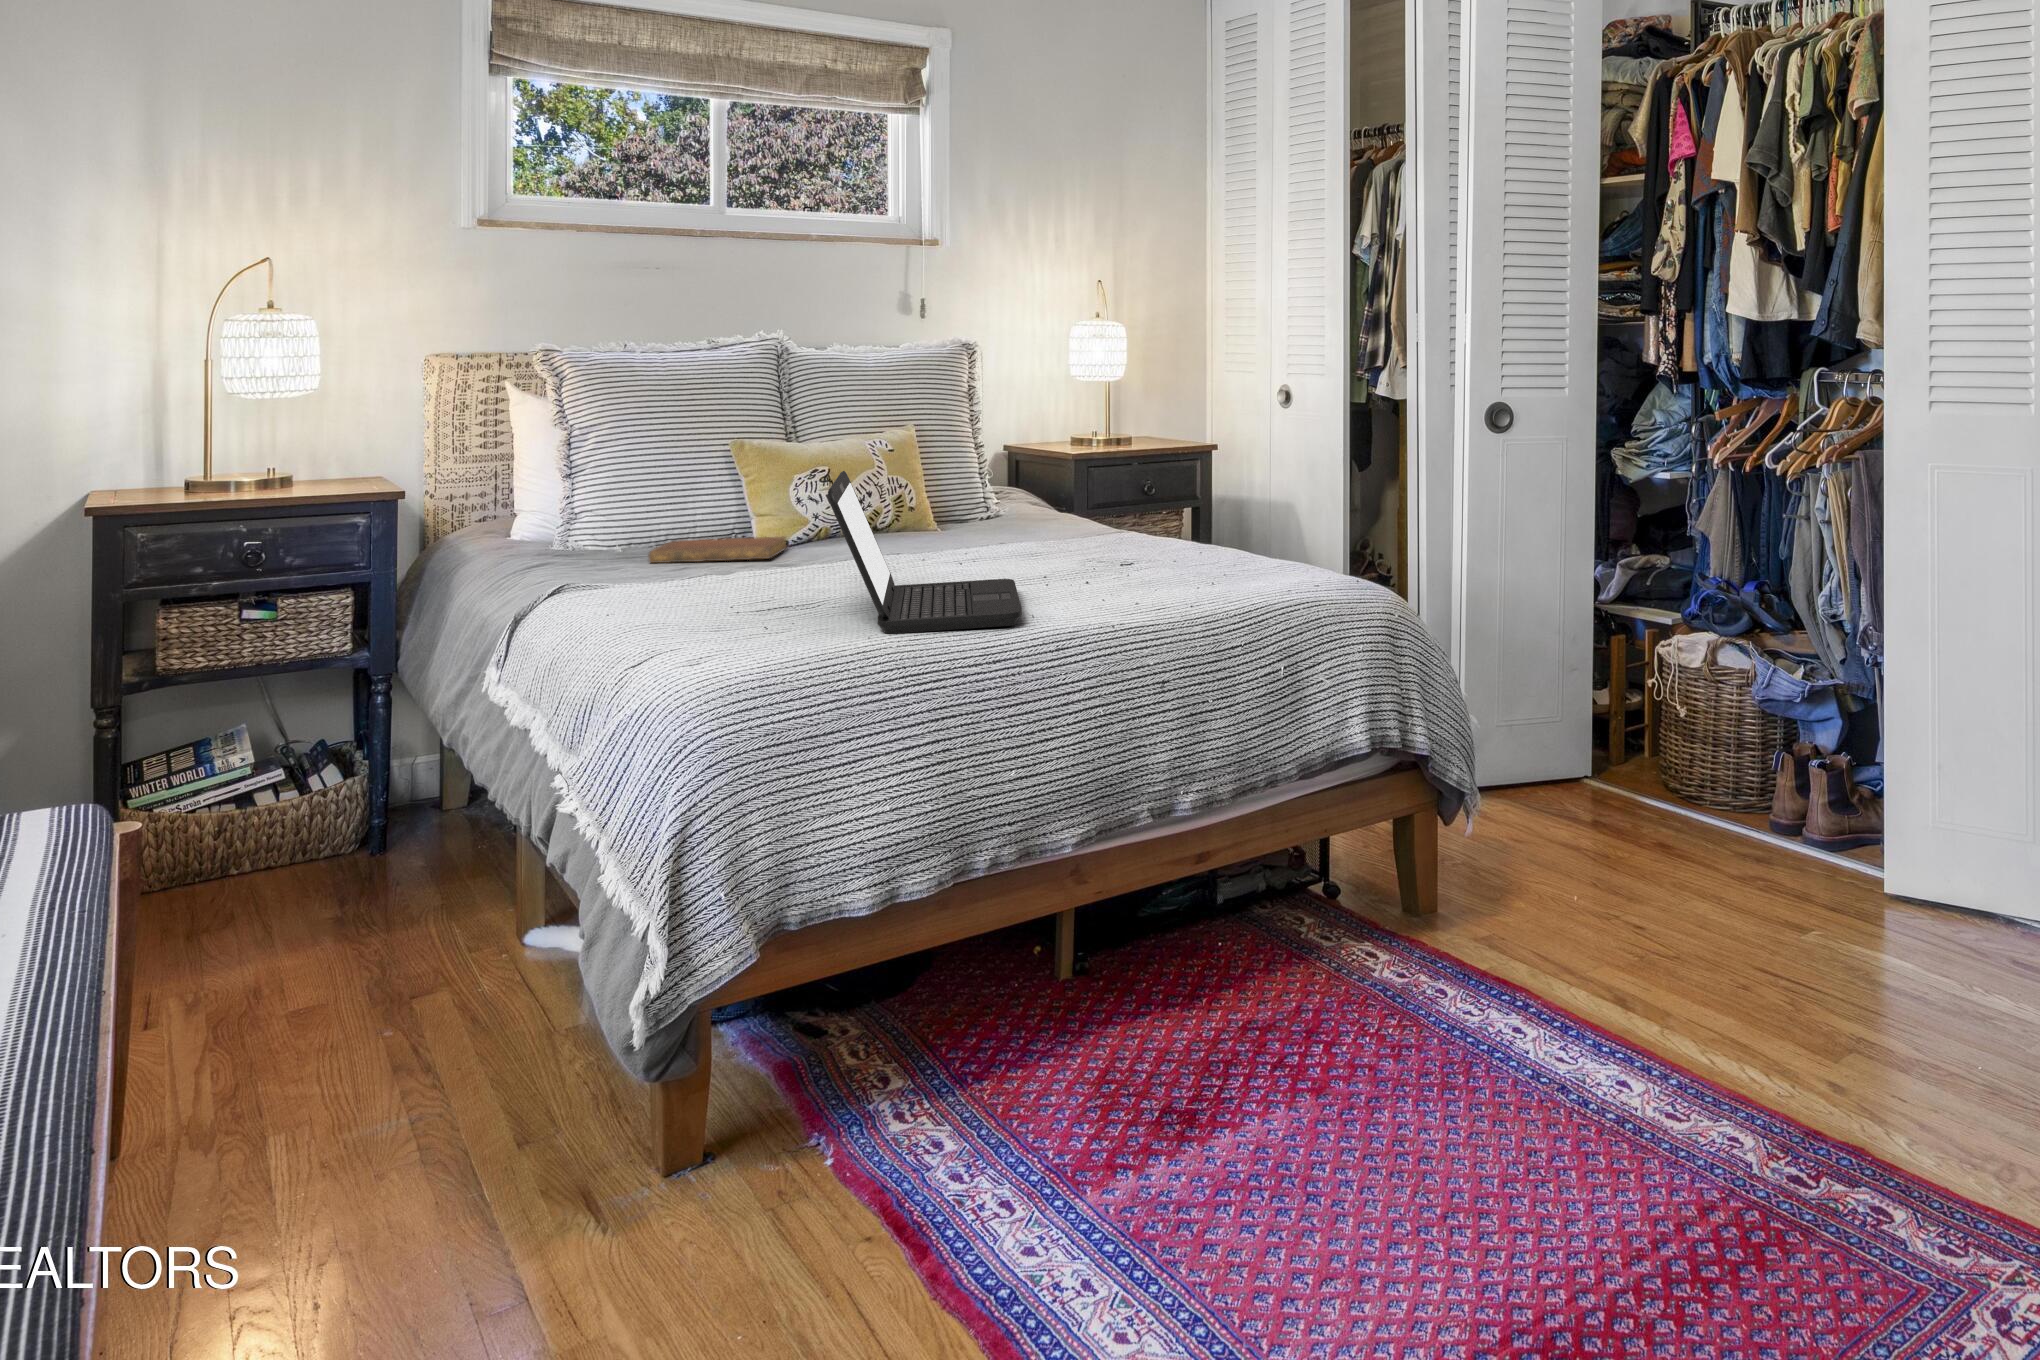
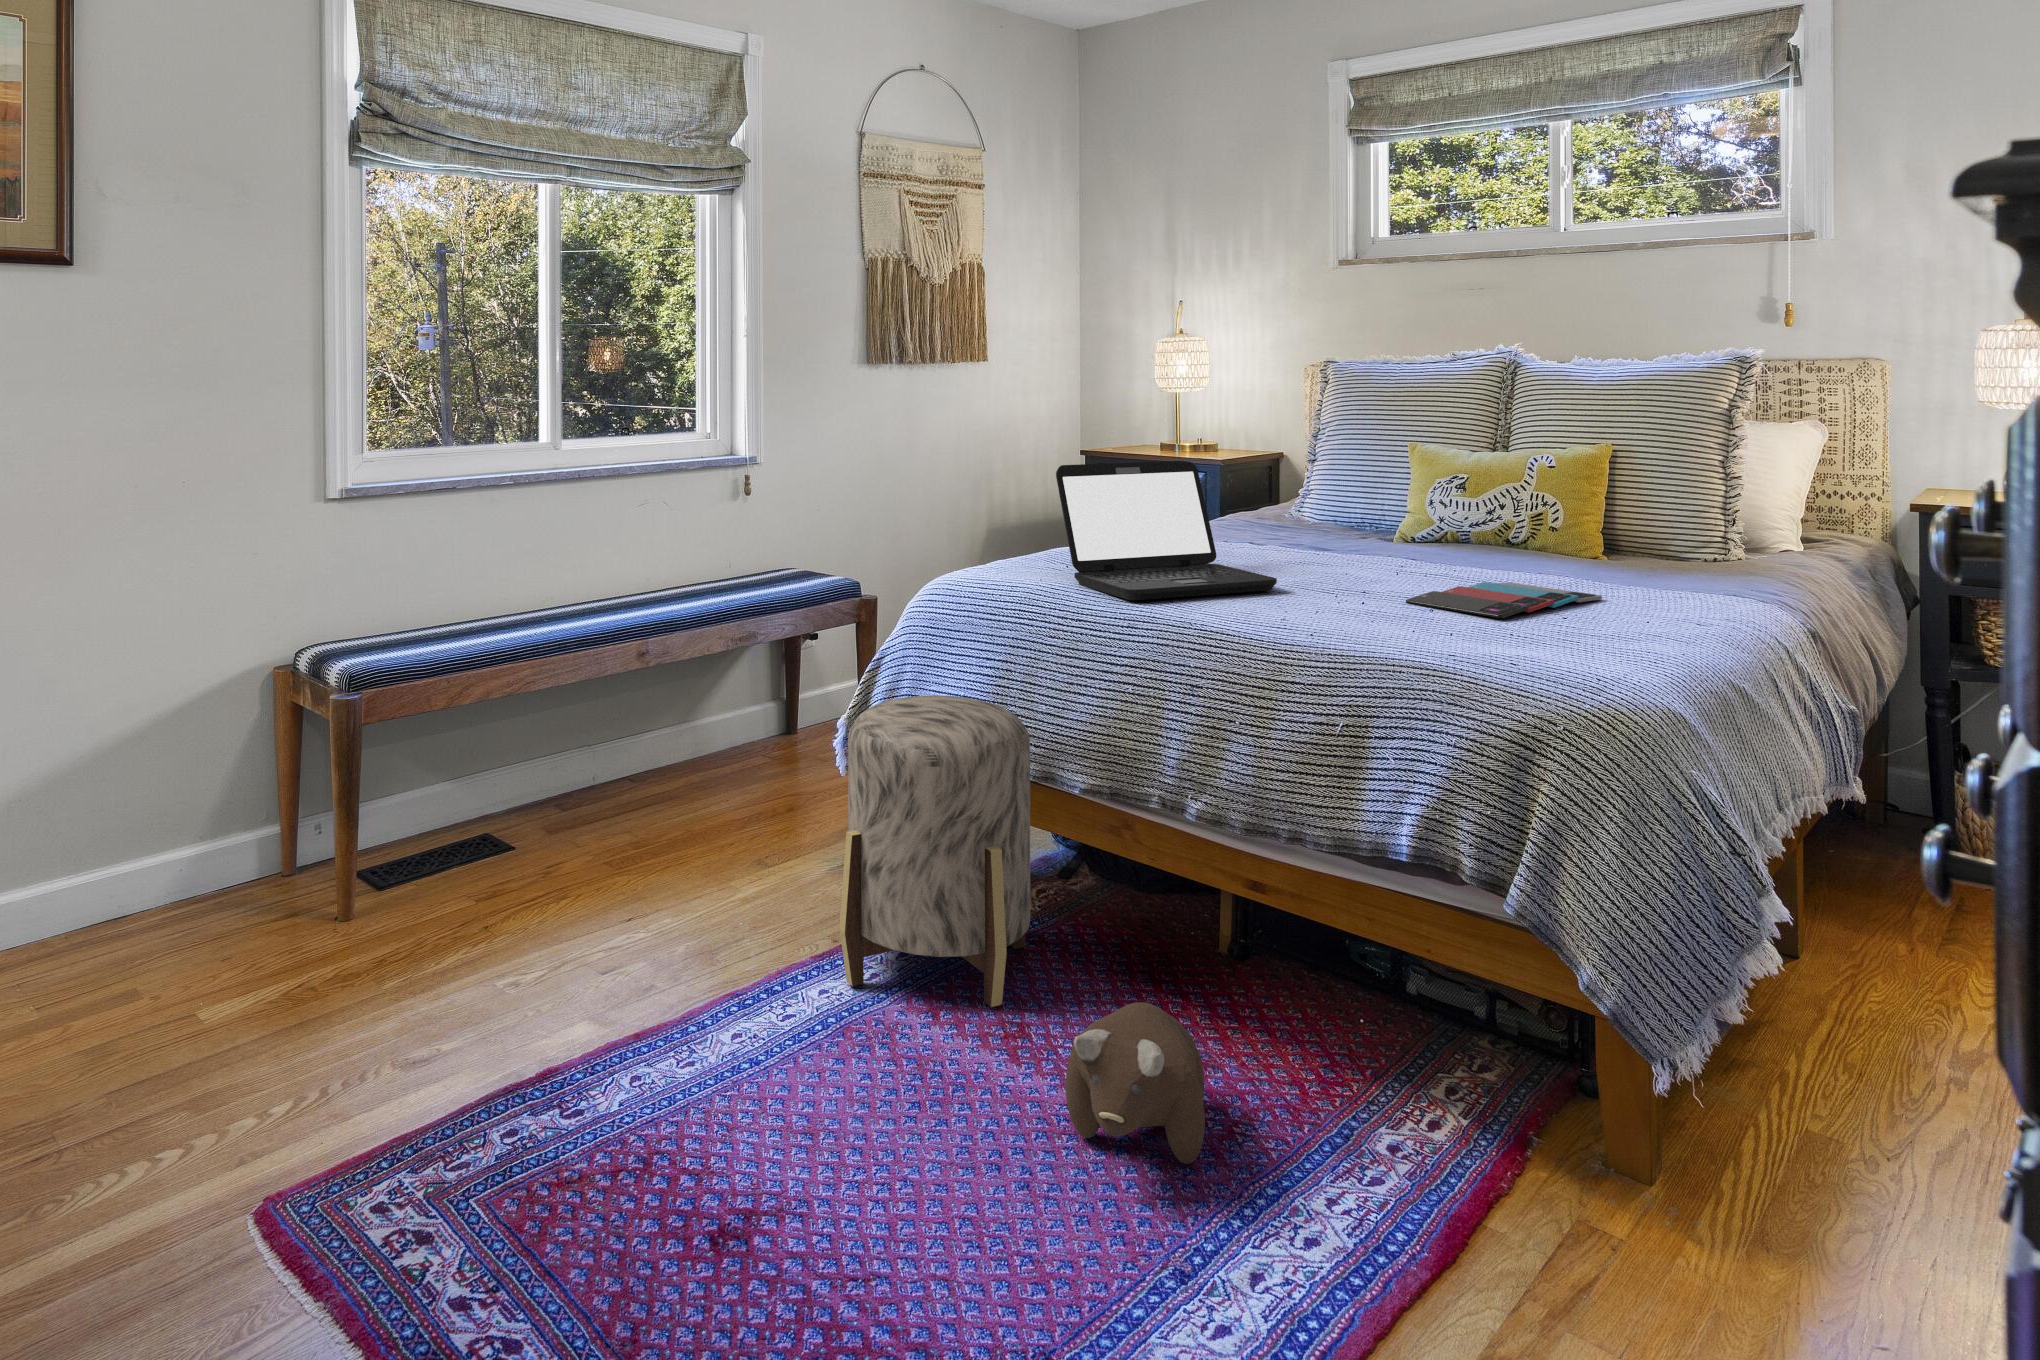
notebook: present [648,536,787,563] -> none [1268,518,1380,541]
smartphone: none [1038,543,1178,575] -> present [1406,582,1602,618]
ottoman: none [831,793,1126,1227] -> present [839,695,1031,1007]
plush toy: none [1309,955,1488,1105] -> present [1066,1002,1205,1164]

